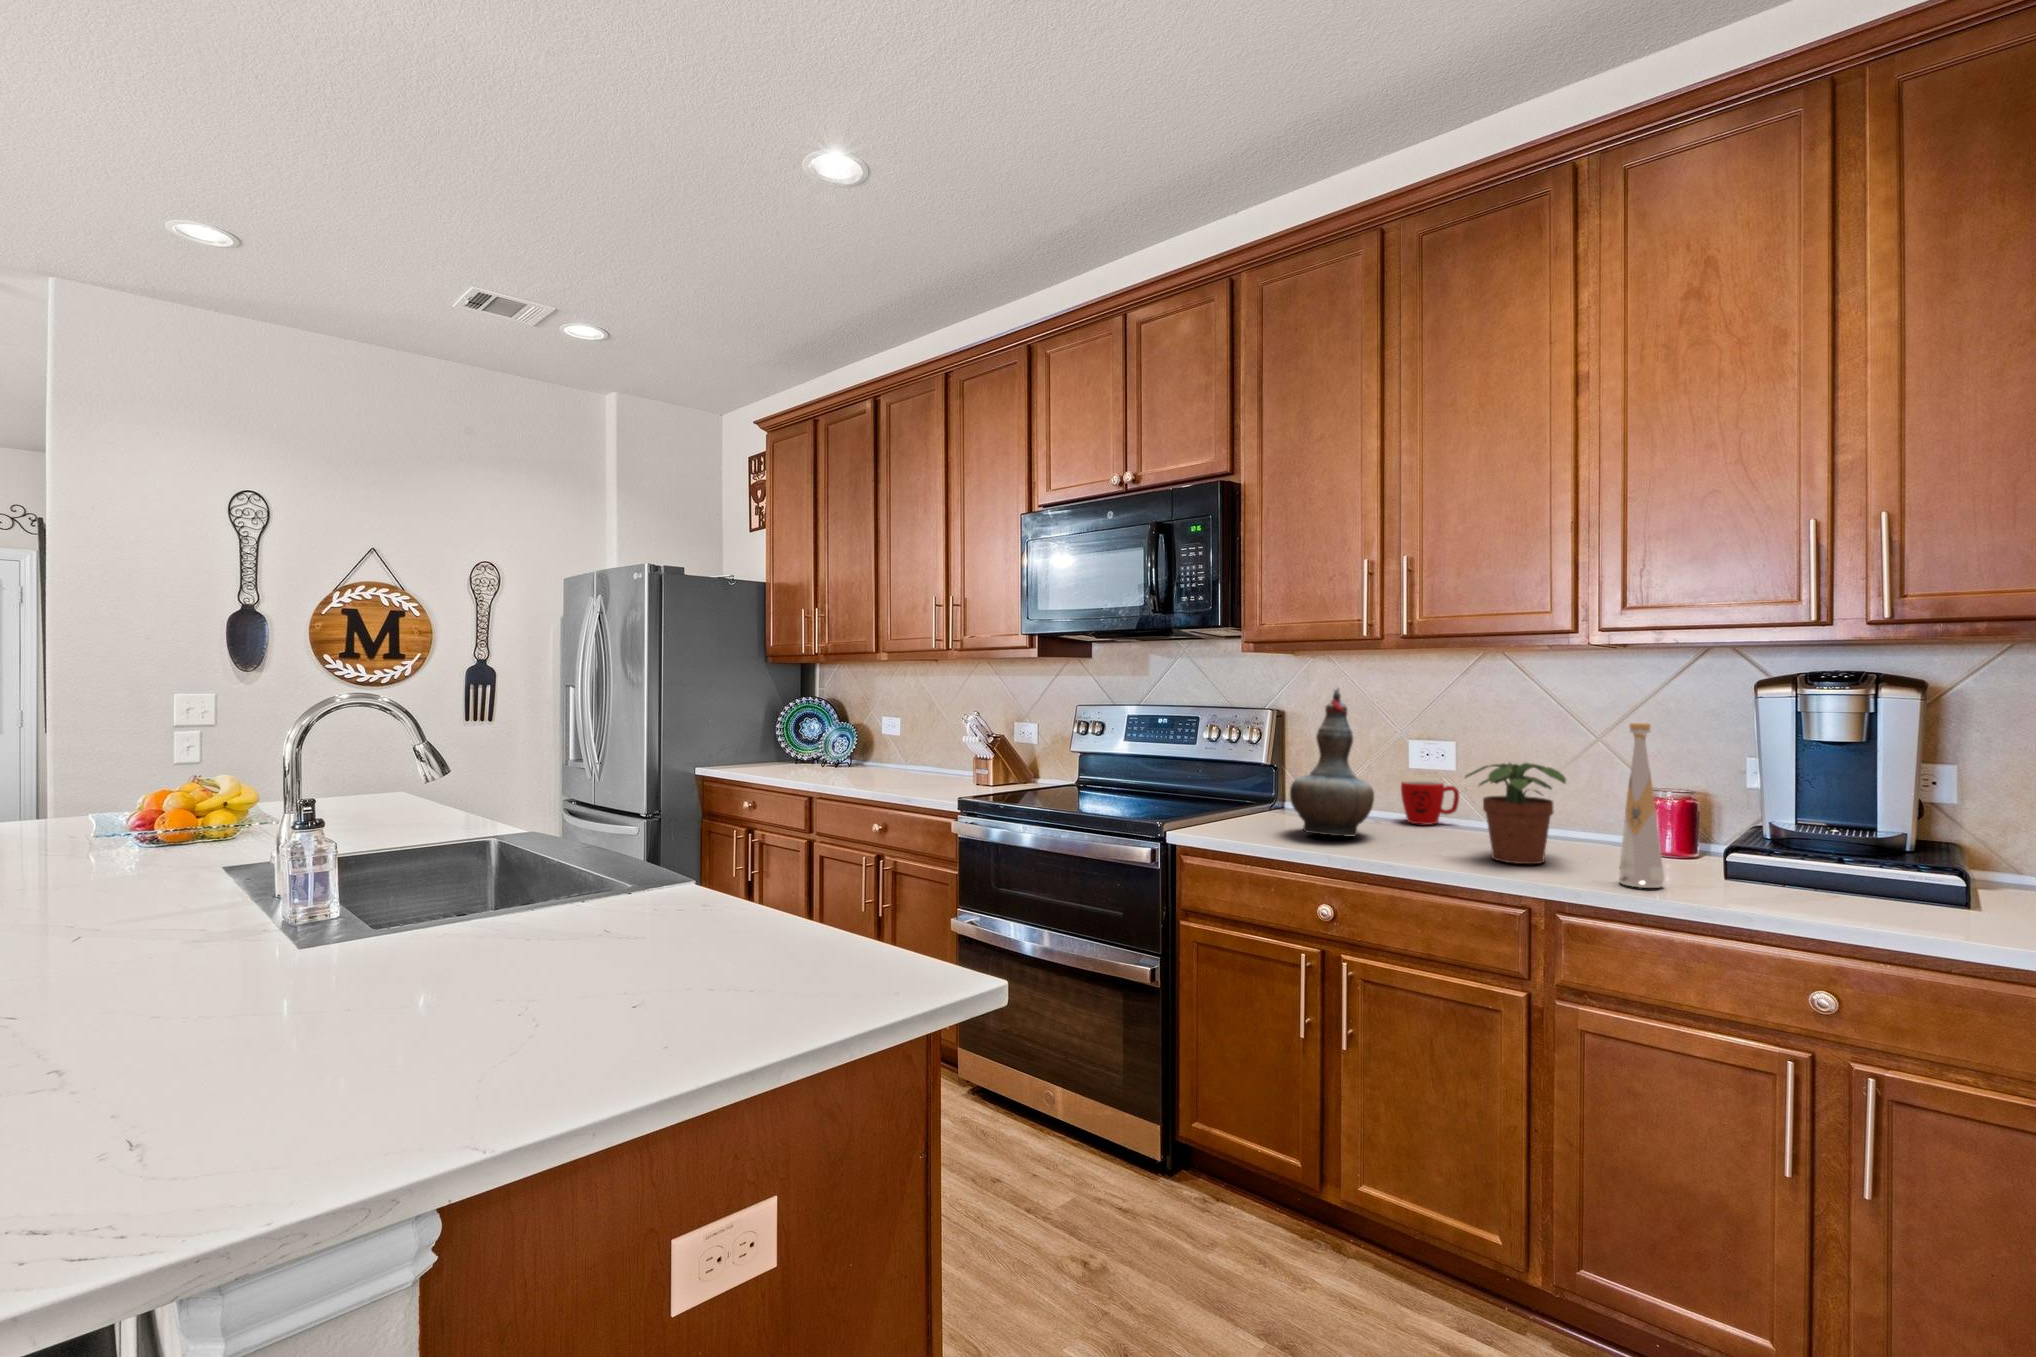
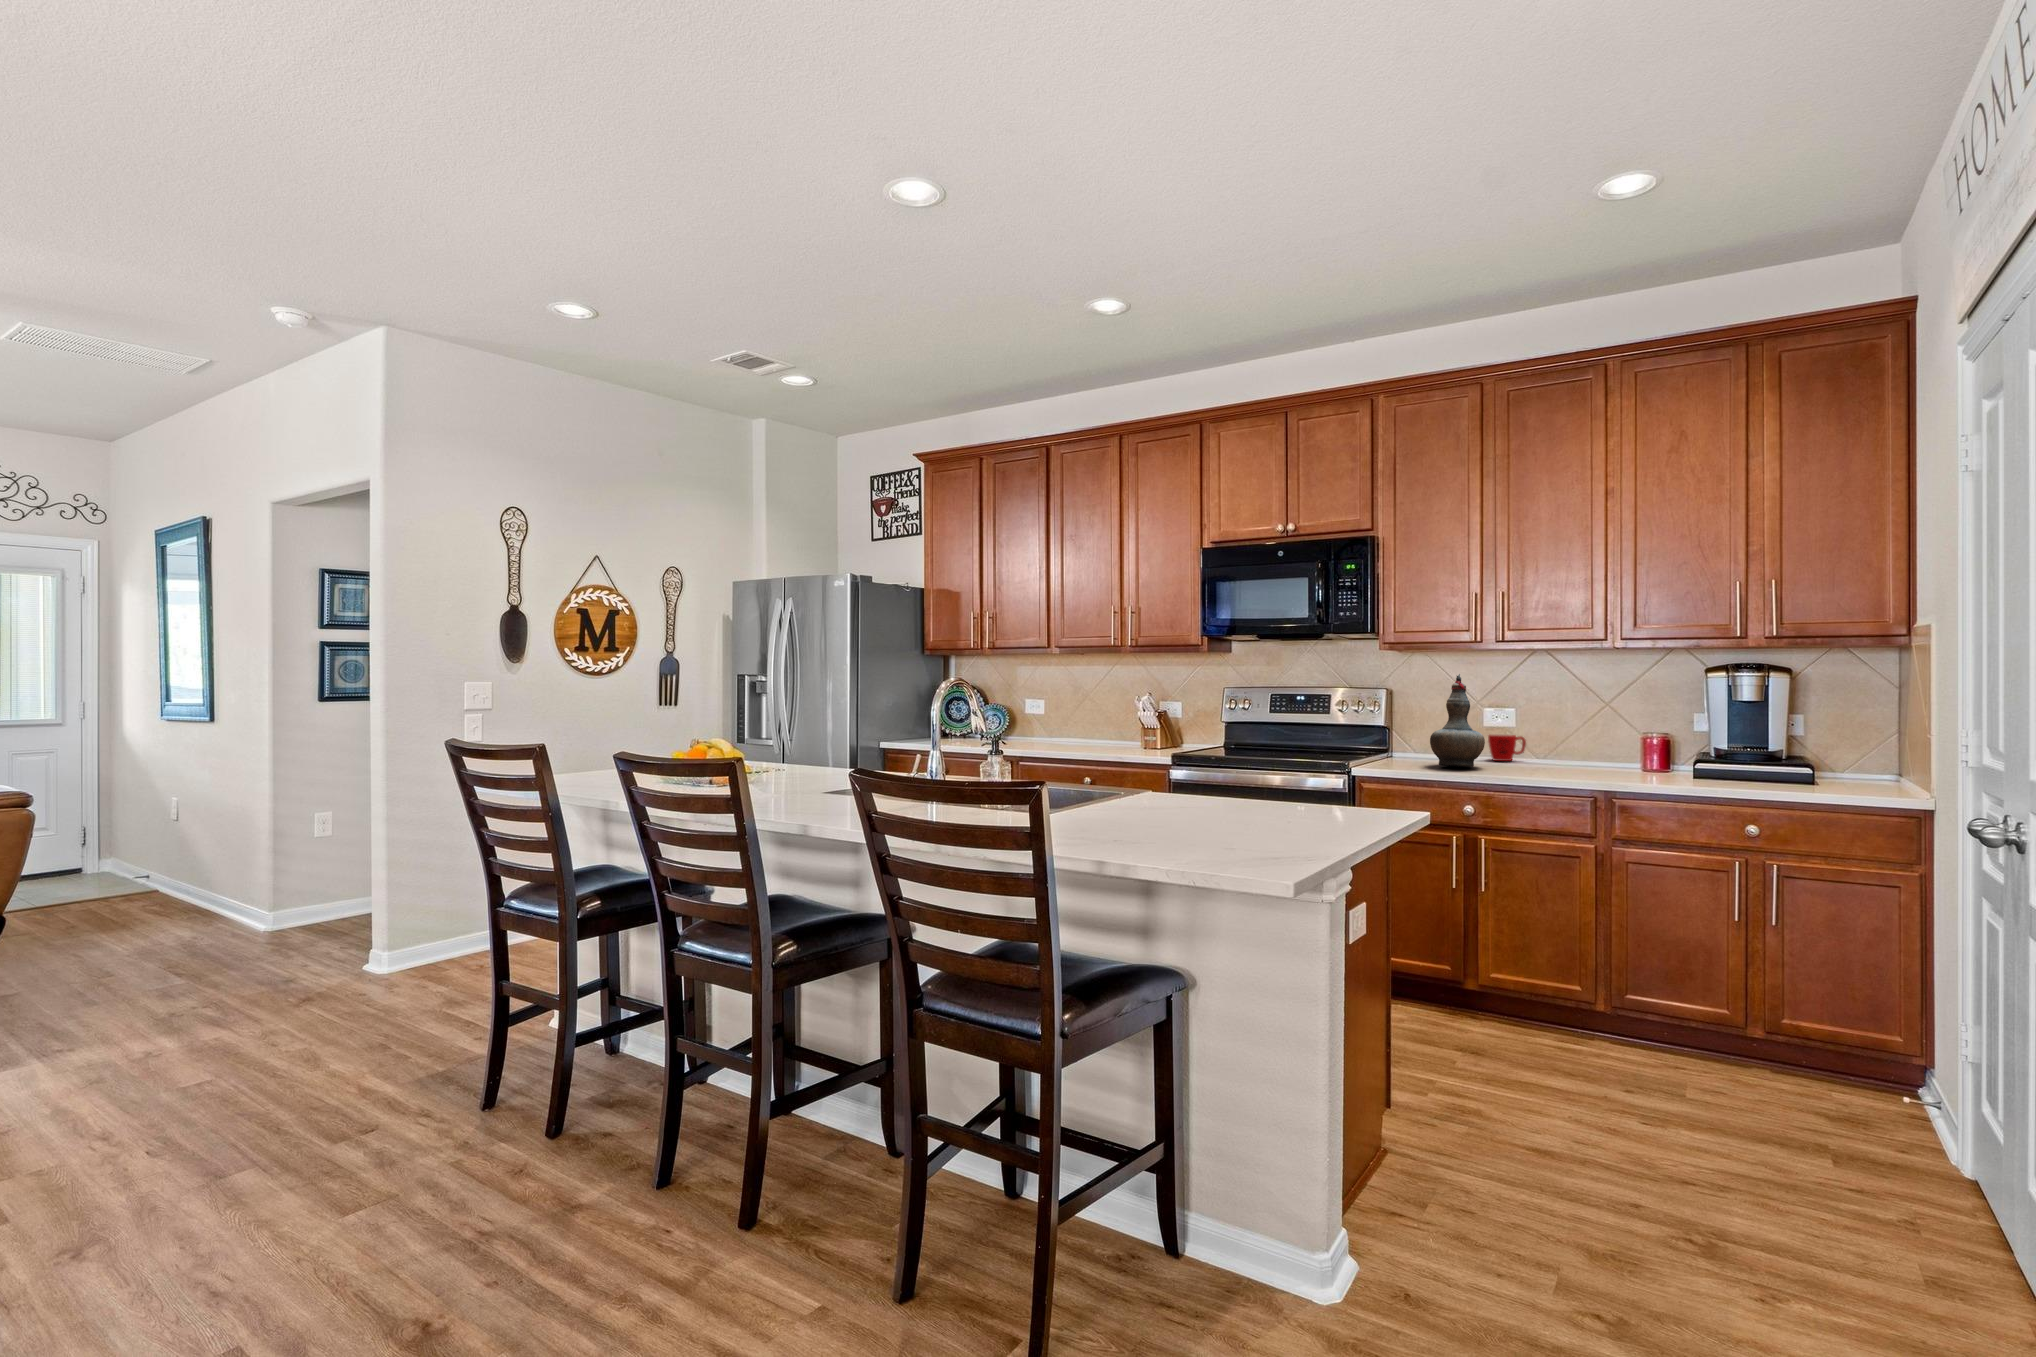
bottle: present [1619,723,1664,888] -> none [1641,692,1666,783]
potted plant: present [1465,763,1566,864] -> none [1548,718,1608,776]

